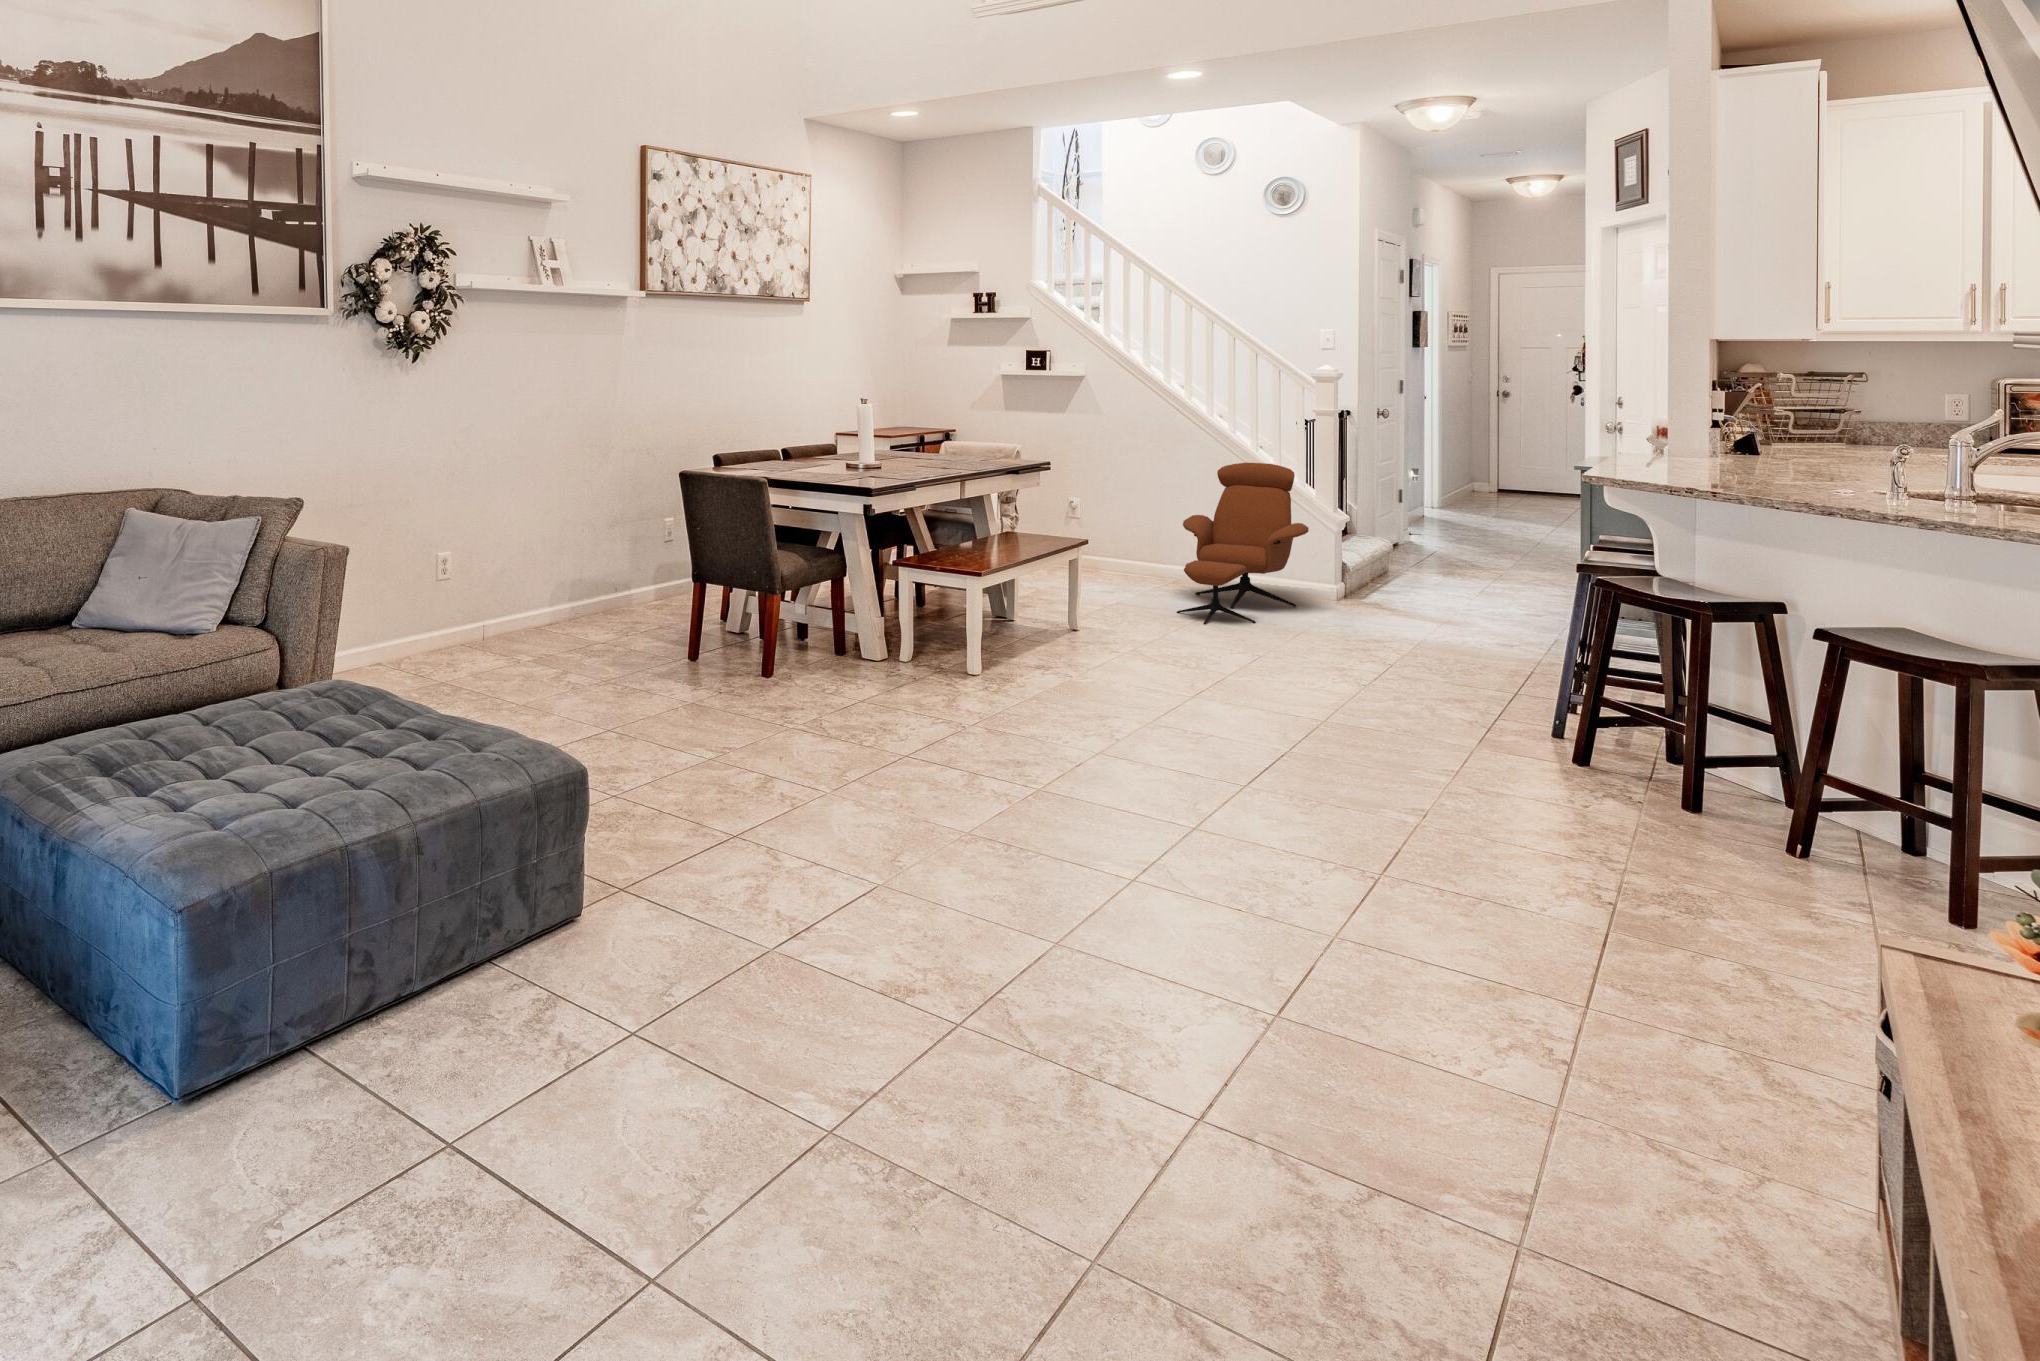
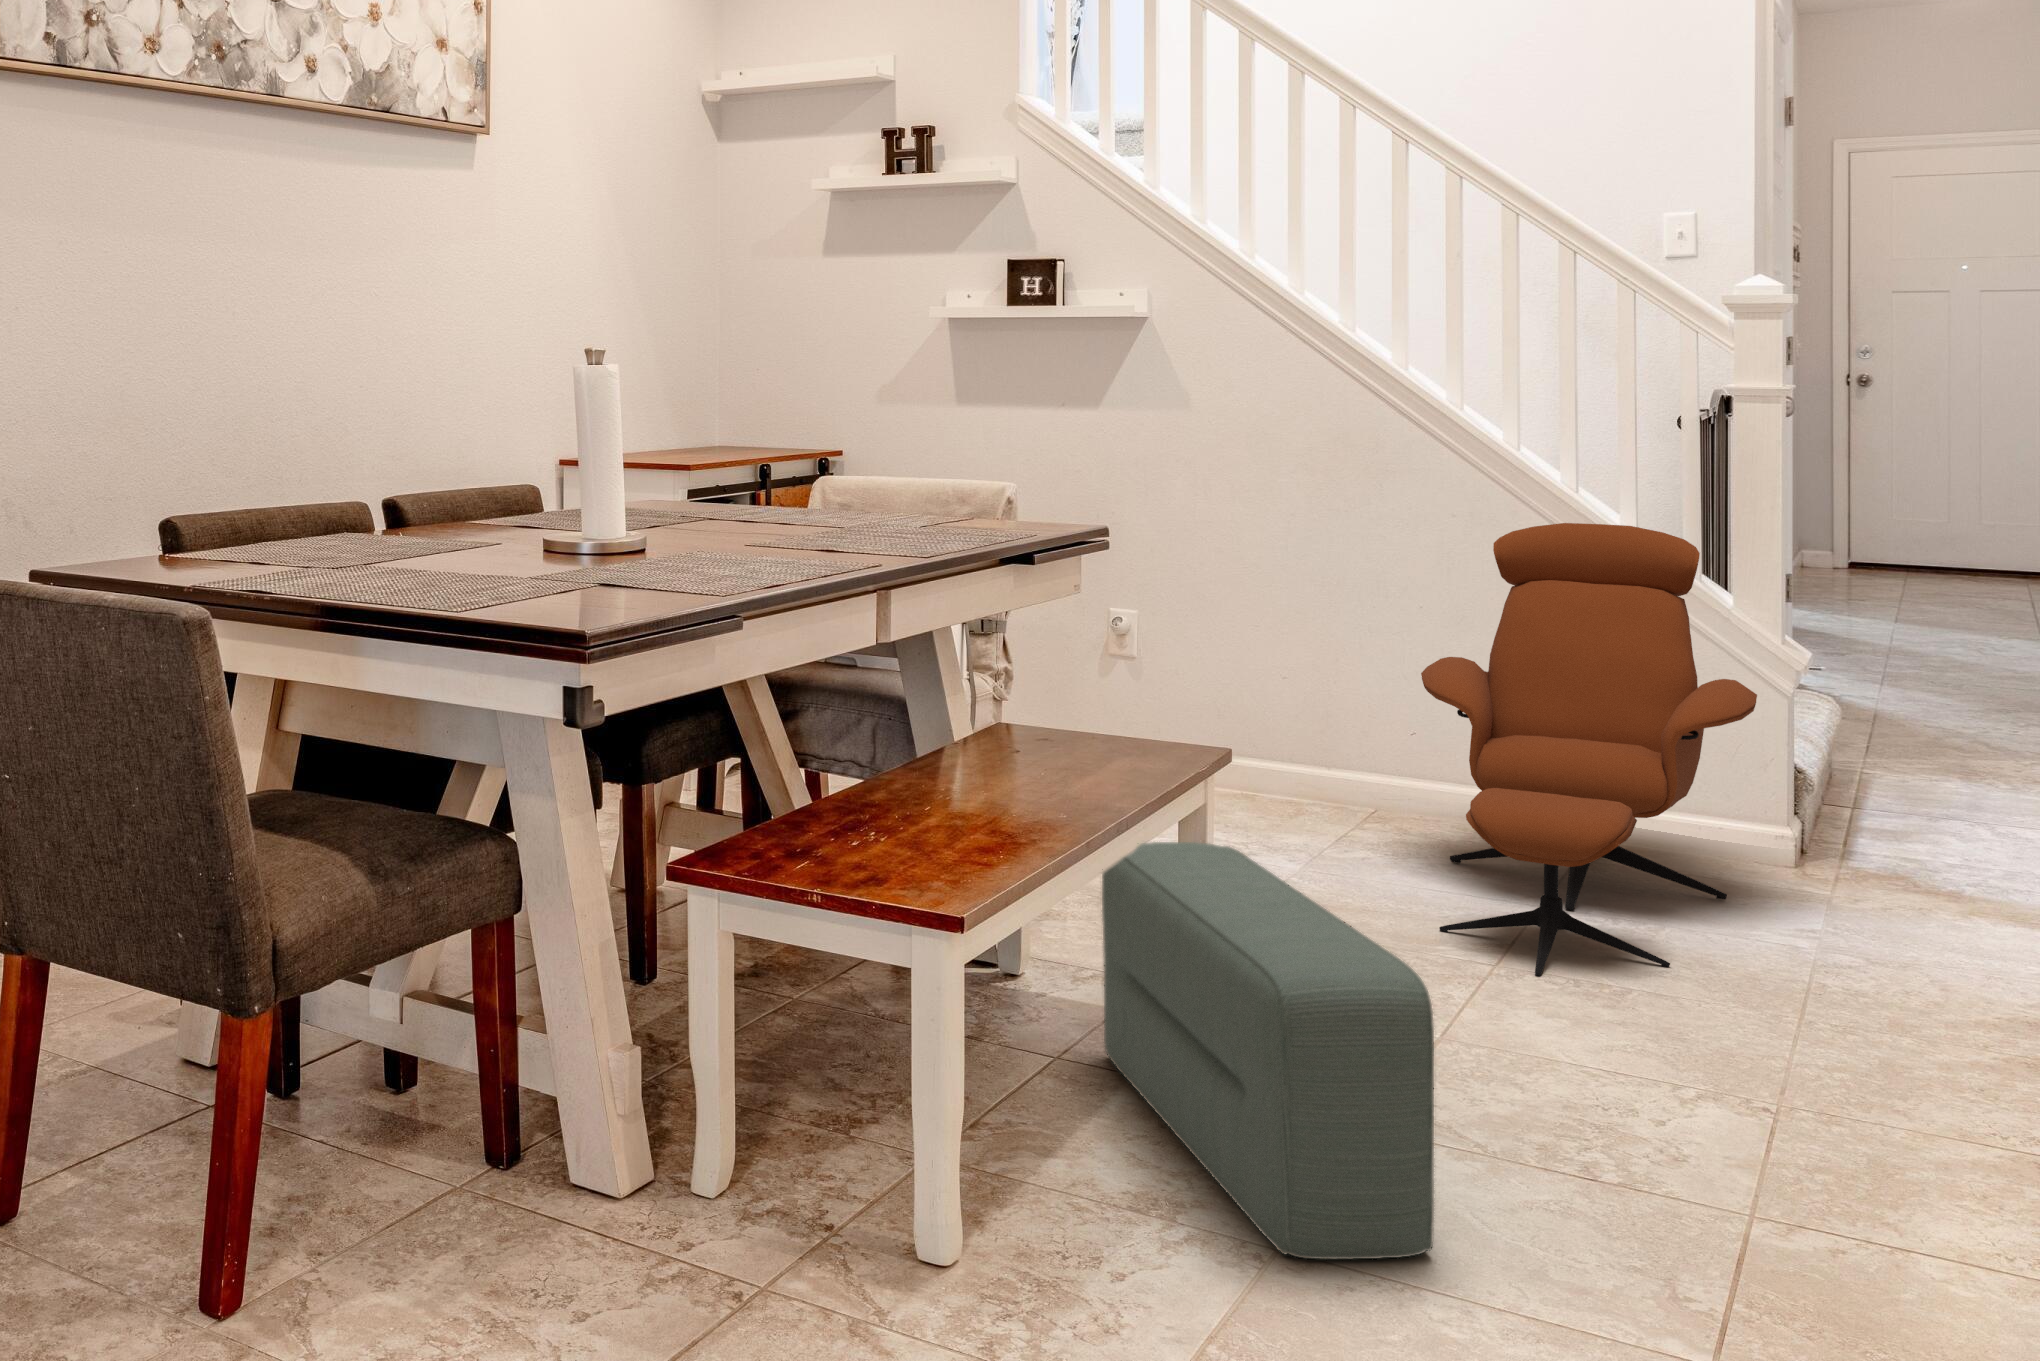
pouf: none [1037,566,1122,676] -> present [1102,842,1434,1260]

